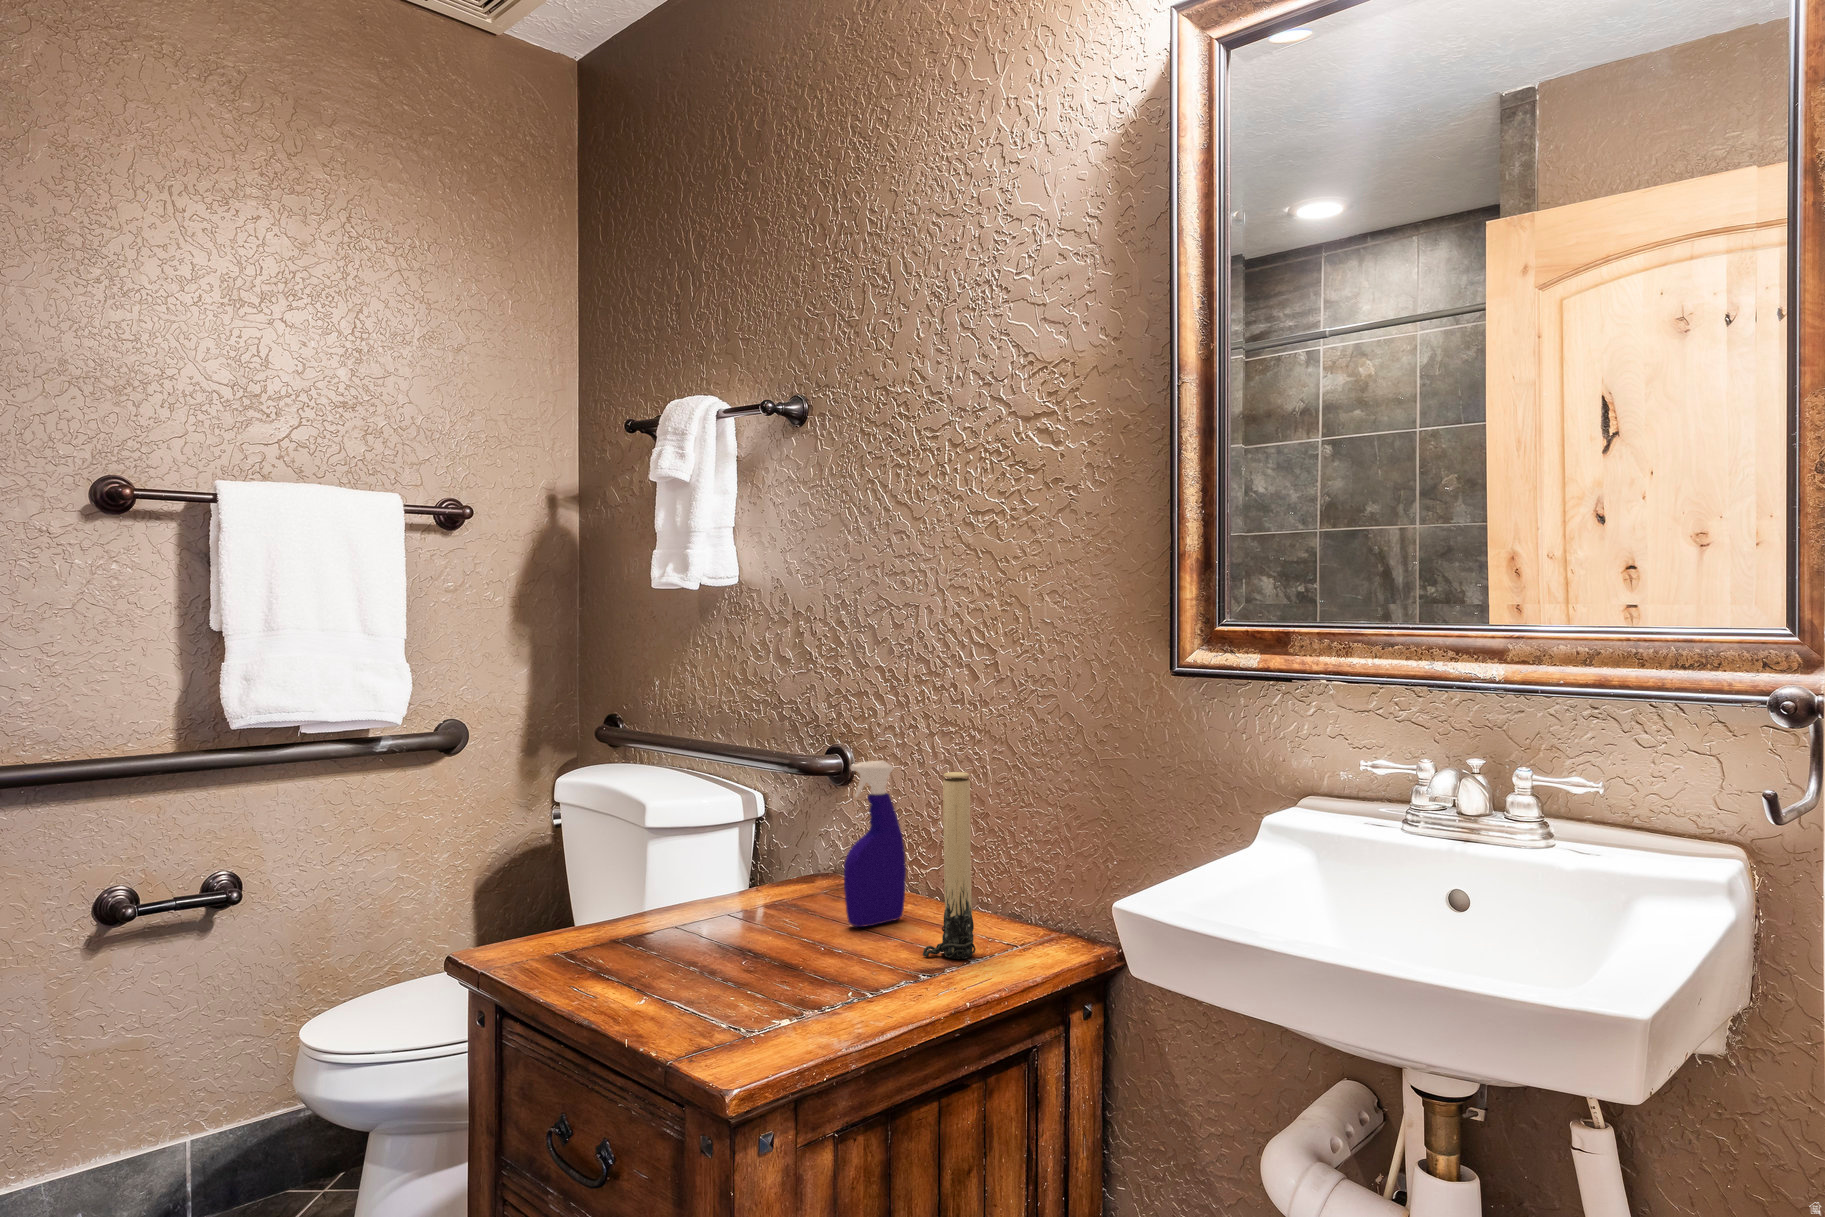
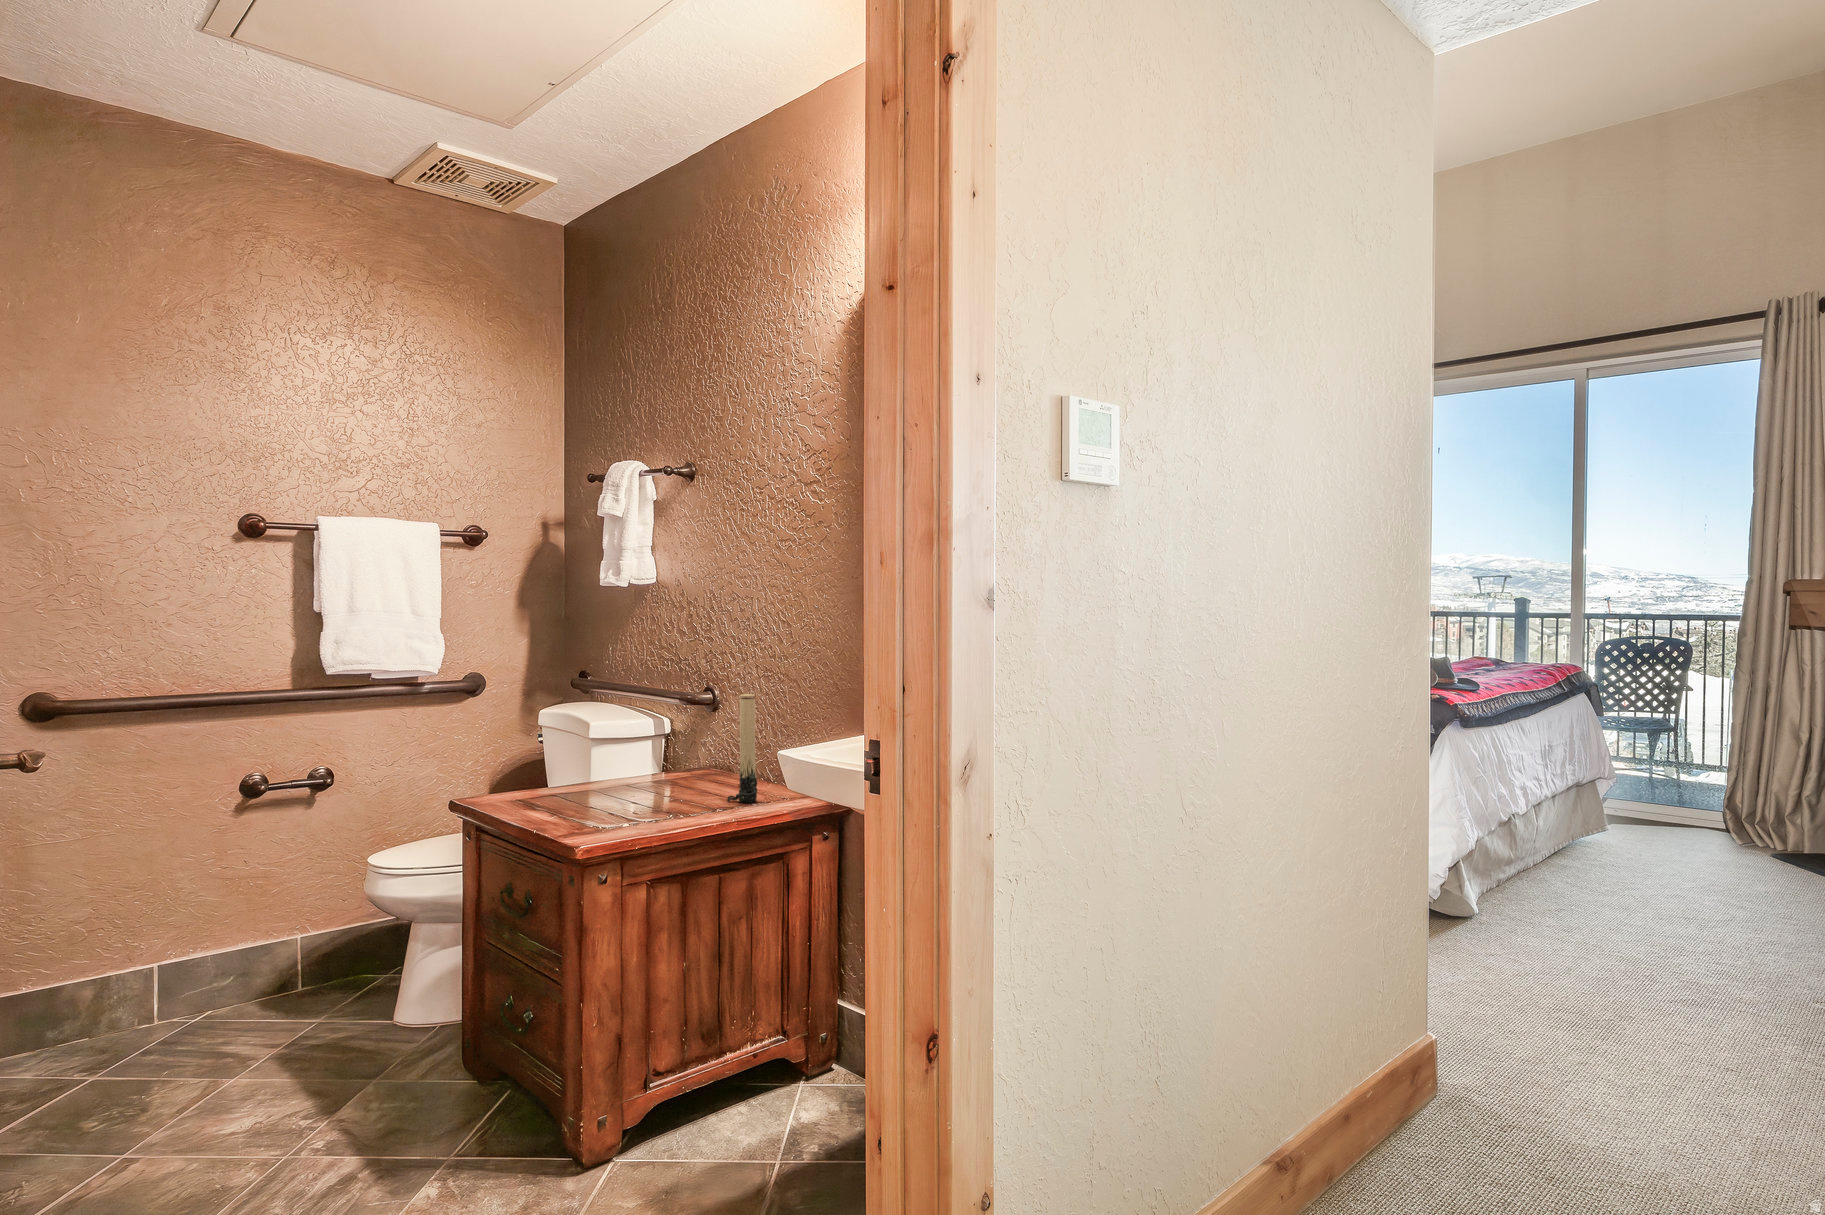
spray bottle: present [844,761,906,927] -> none [691,690,732,790]

